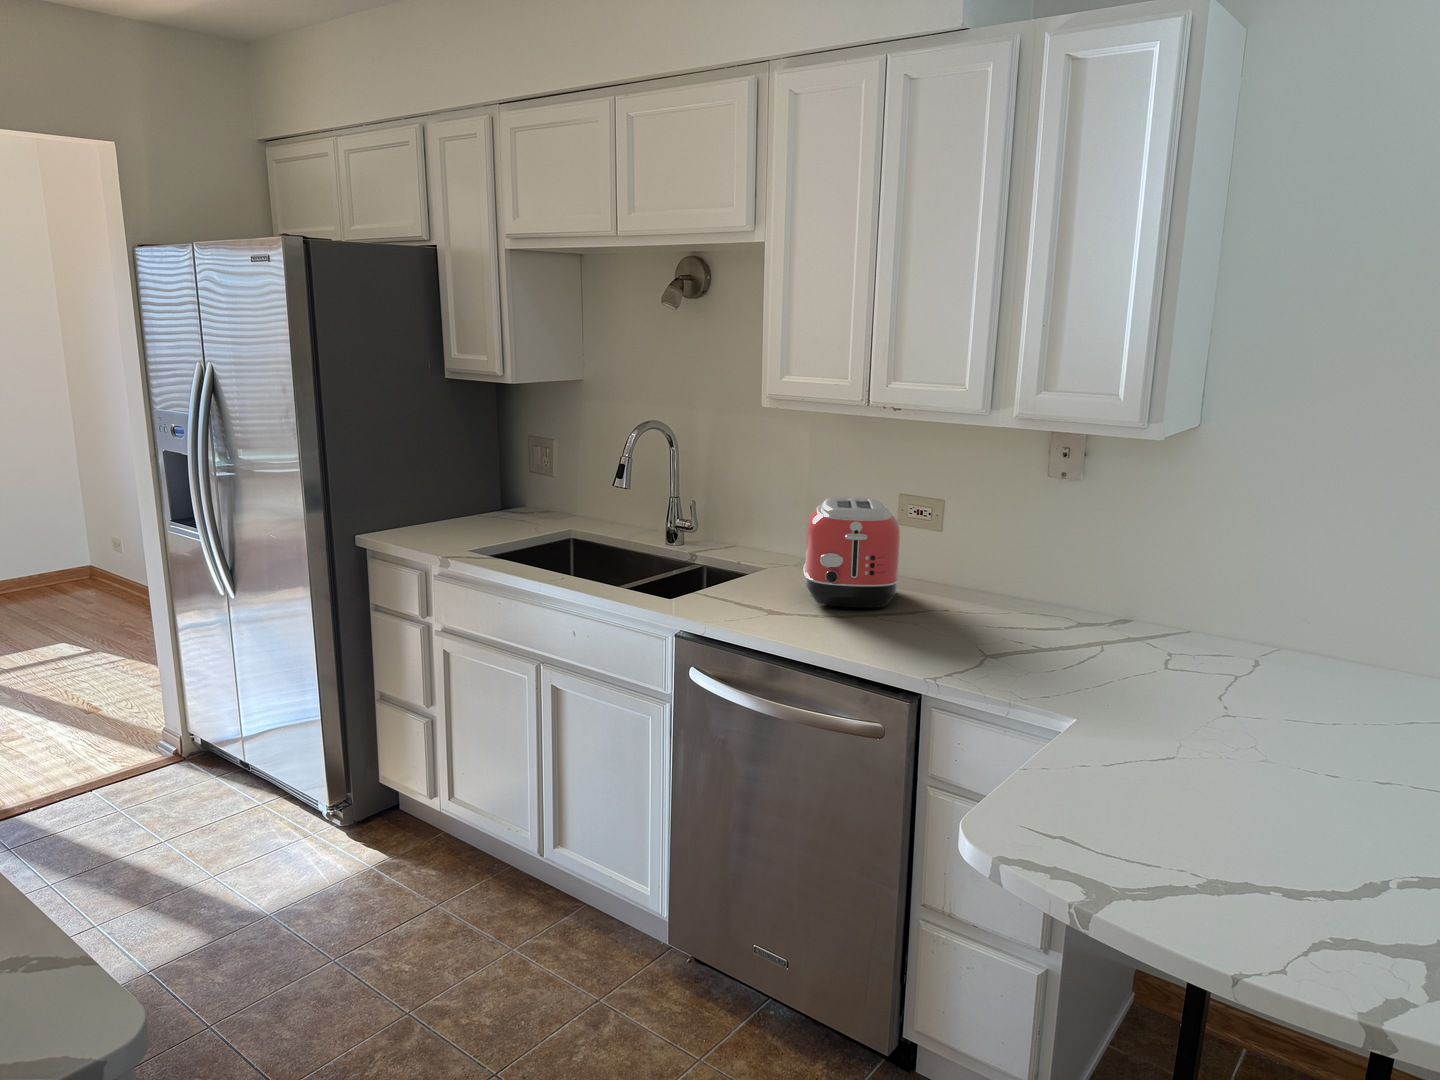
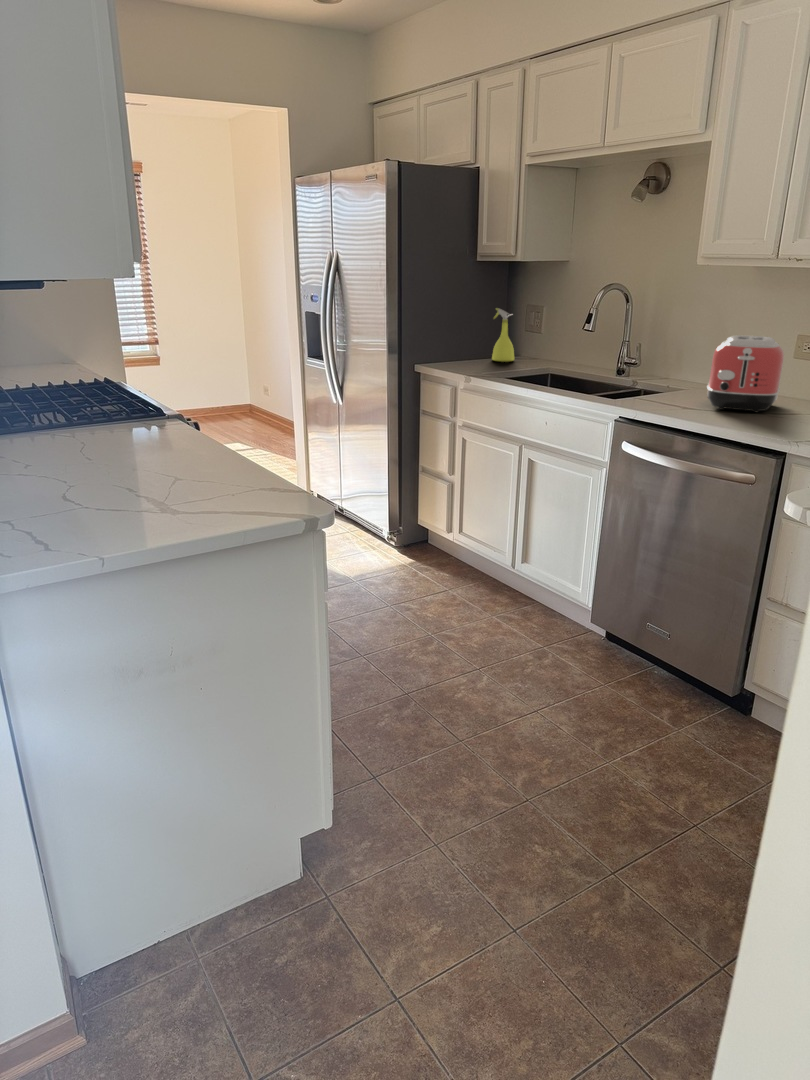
spray bottle: none [476,446,513,523] -> present [492,308,514,362]

